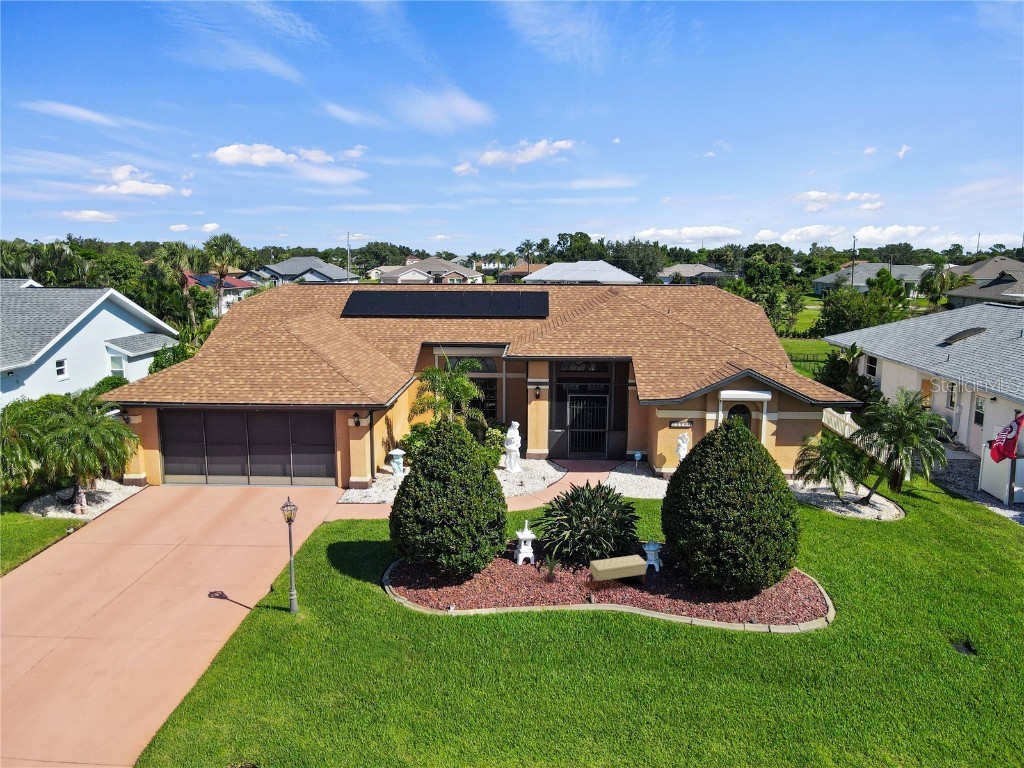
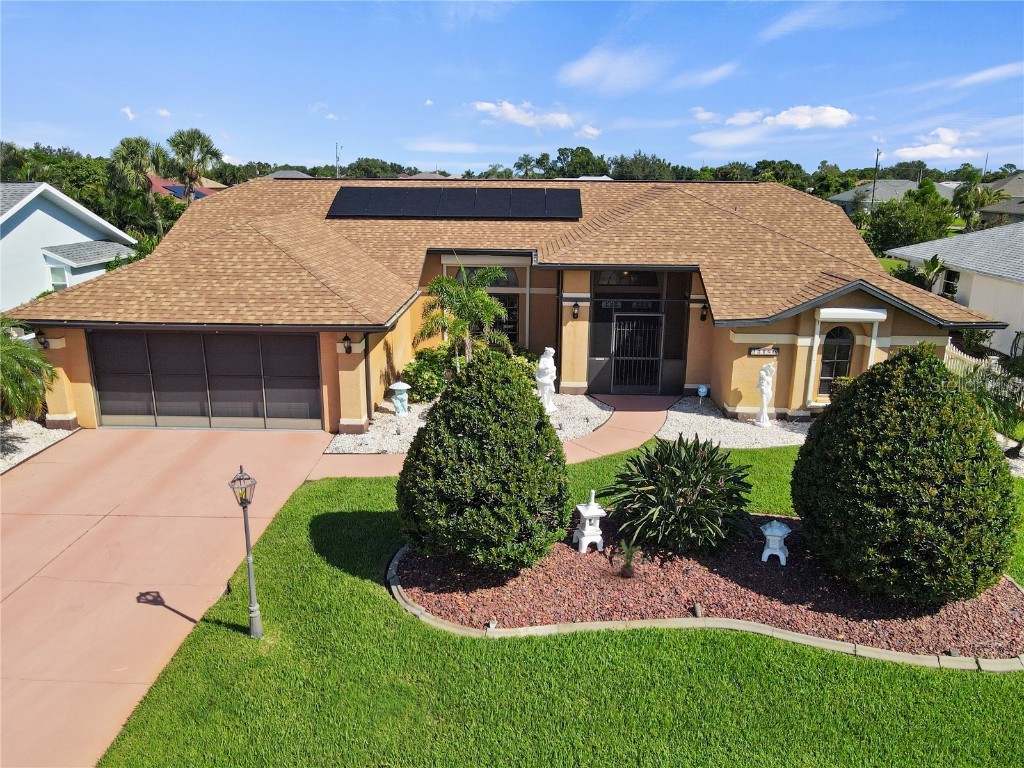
bench: present [590,555,647,591] -> none [684,539,768,593]

